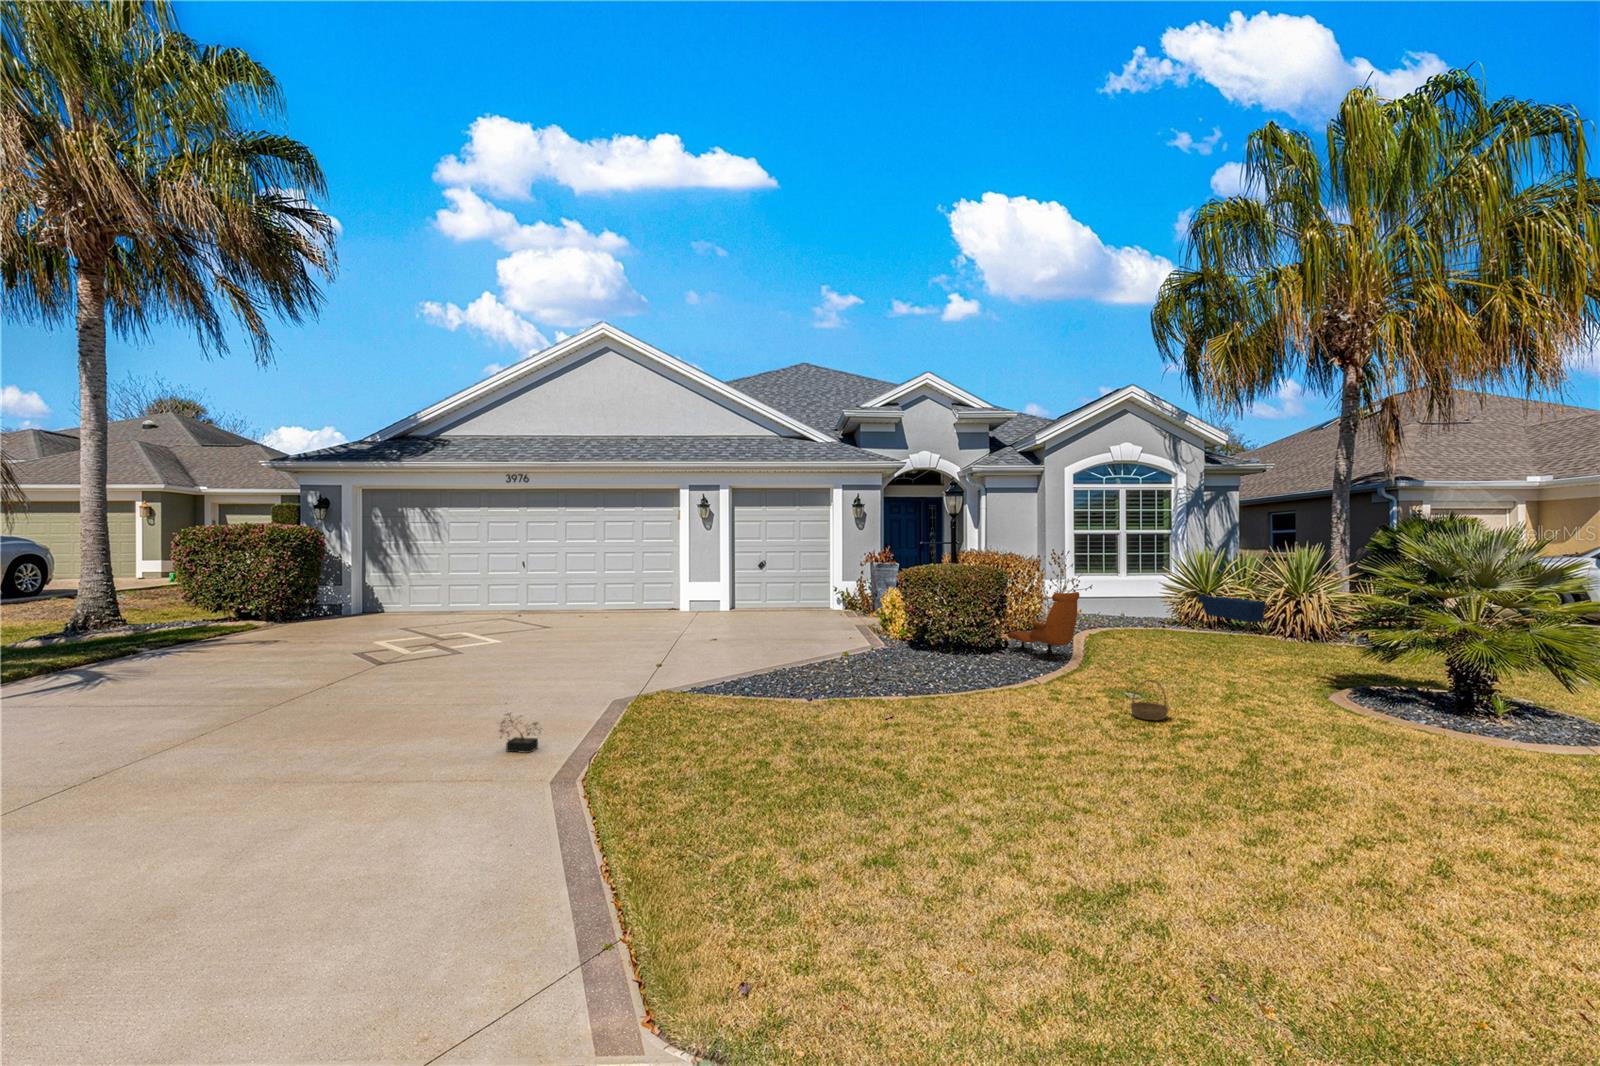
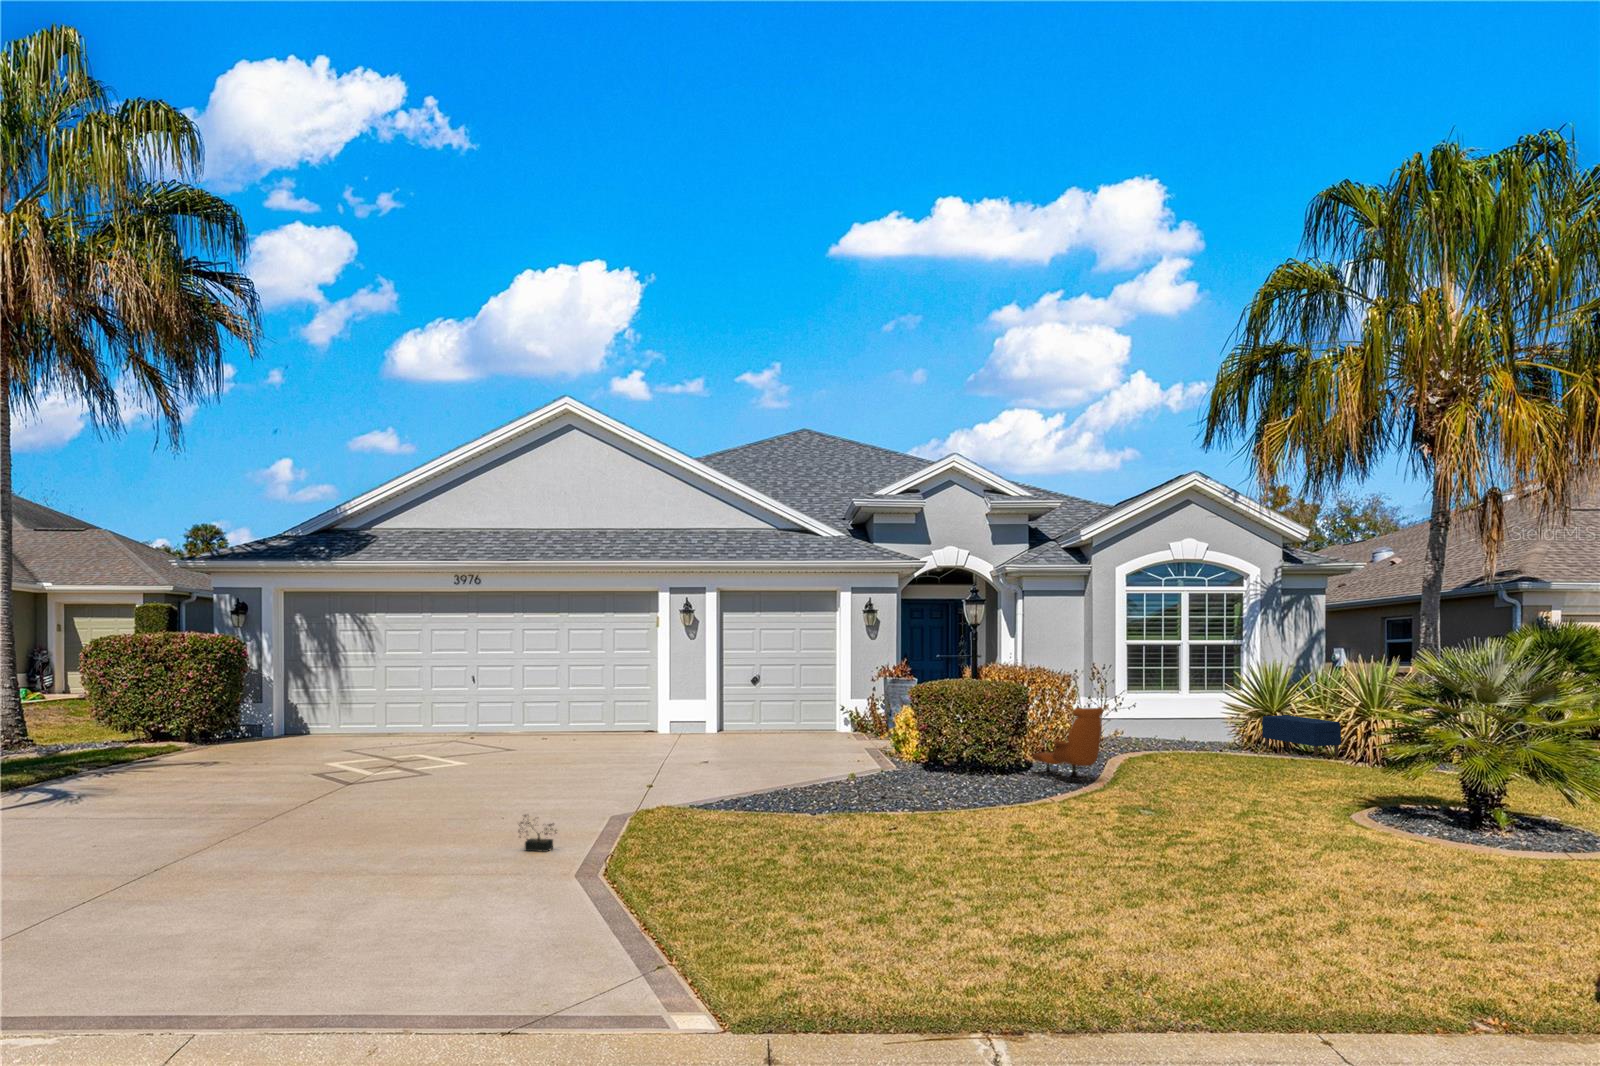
basket: present [1130,680,1169,720] -> none [1132,790,1170,831]

